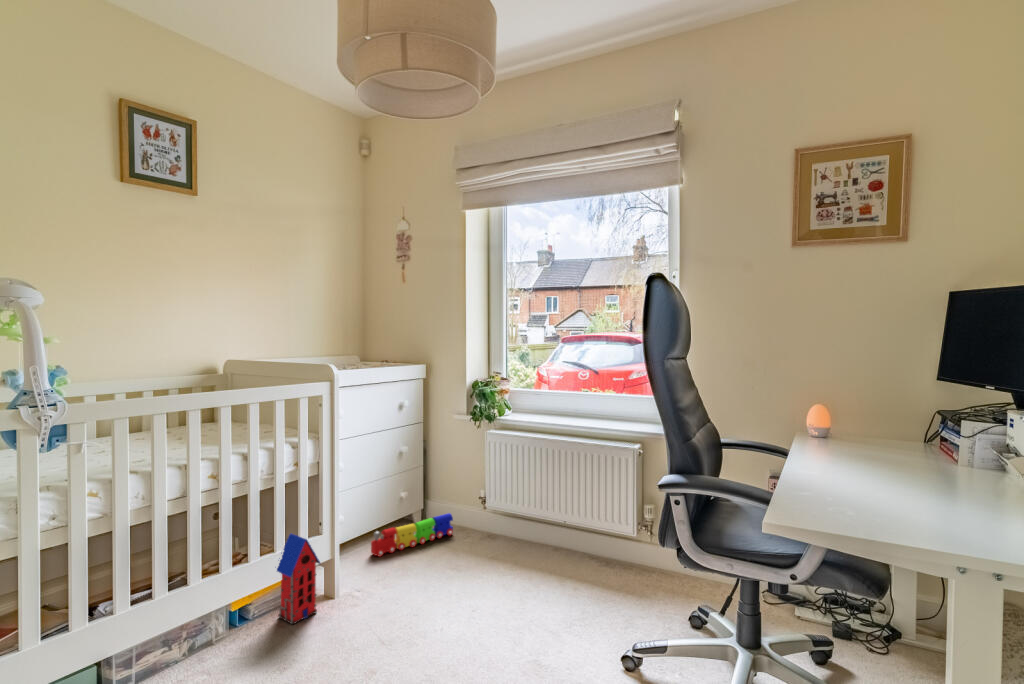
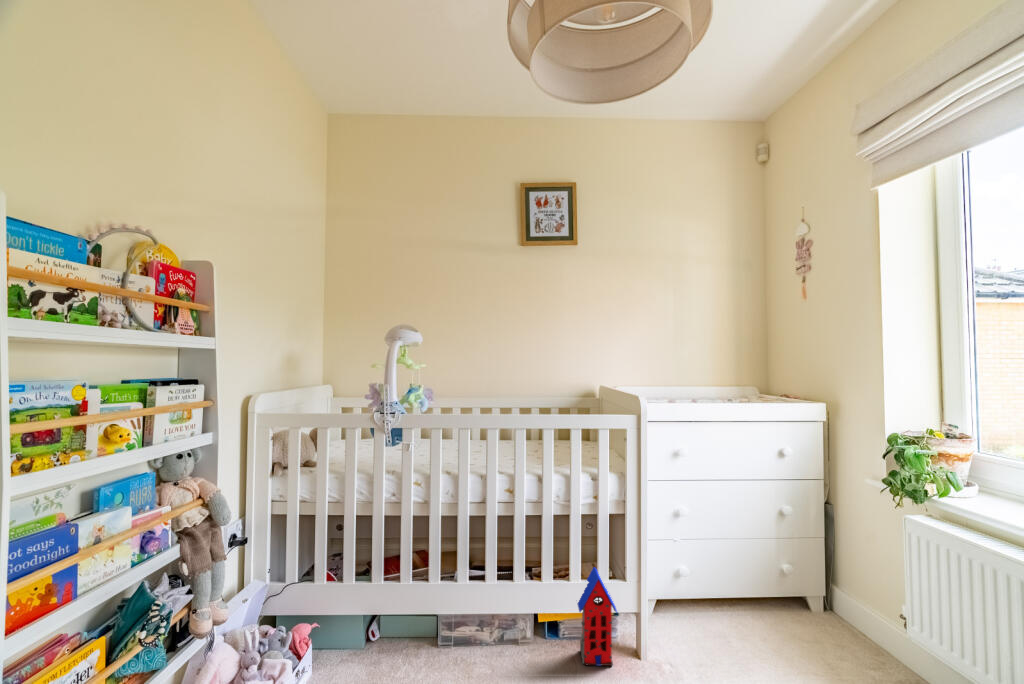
toy train: present [371,513,453,556] -> none [722,605,859,659]

